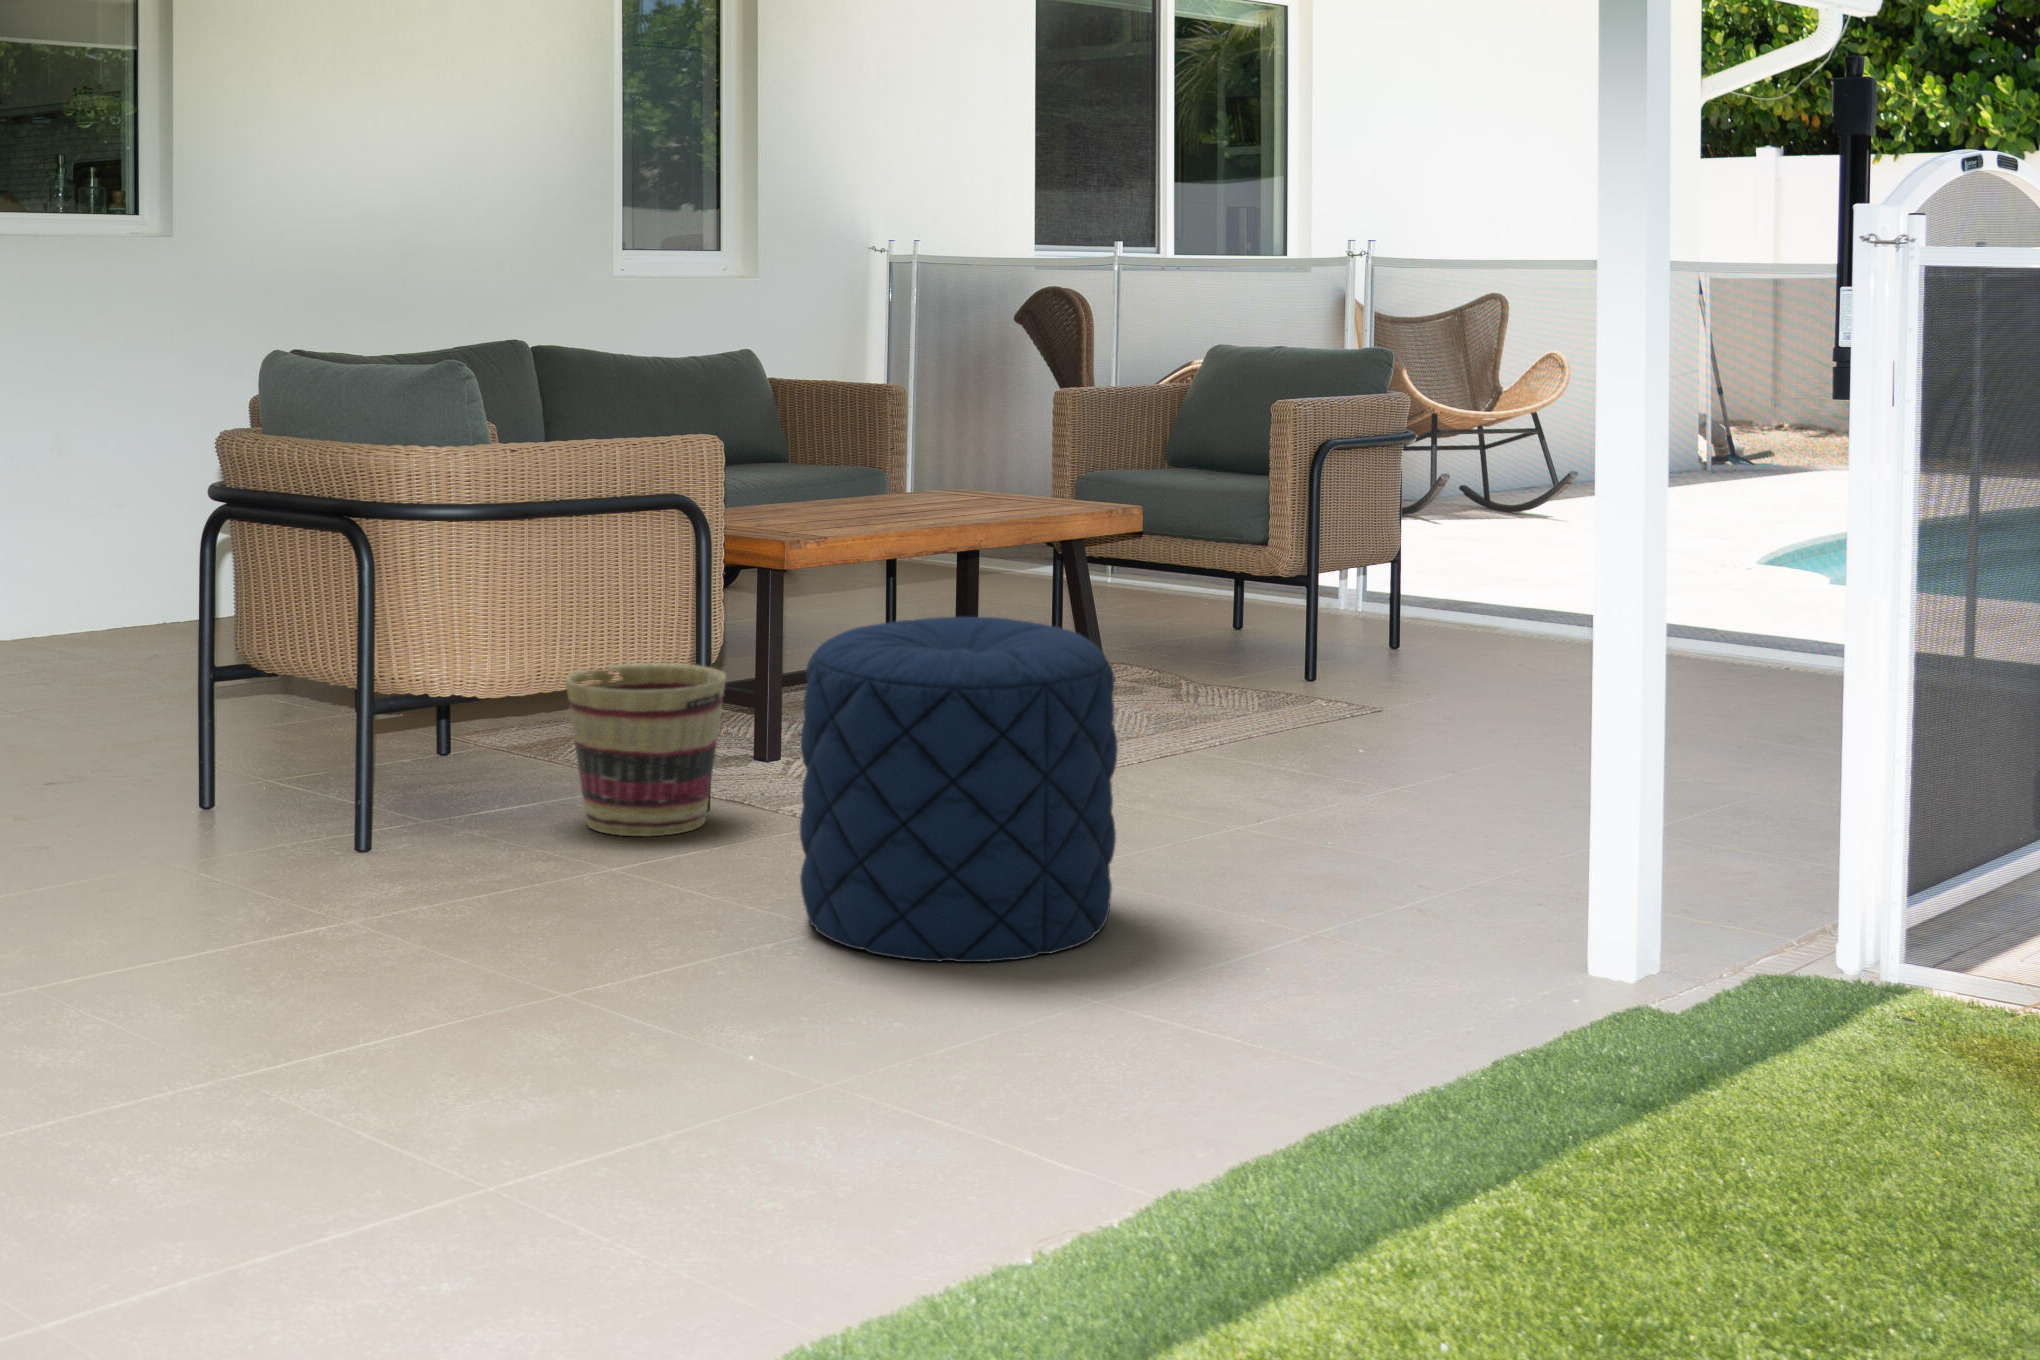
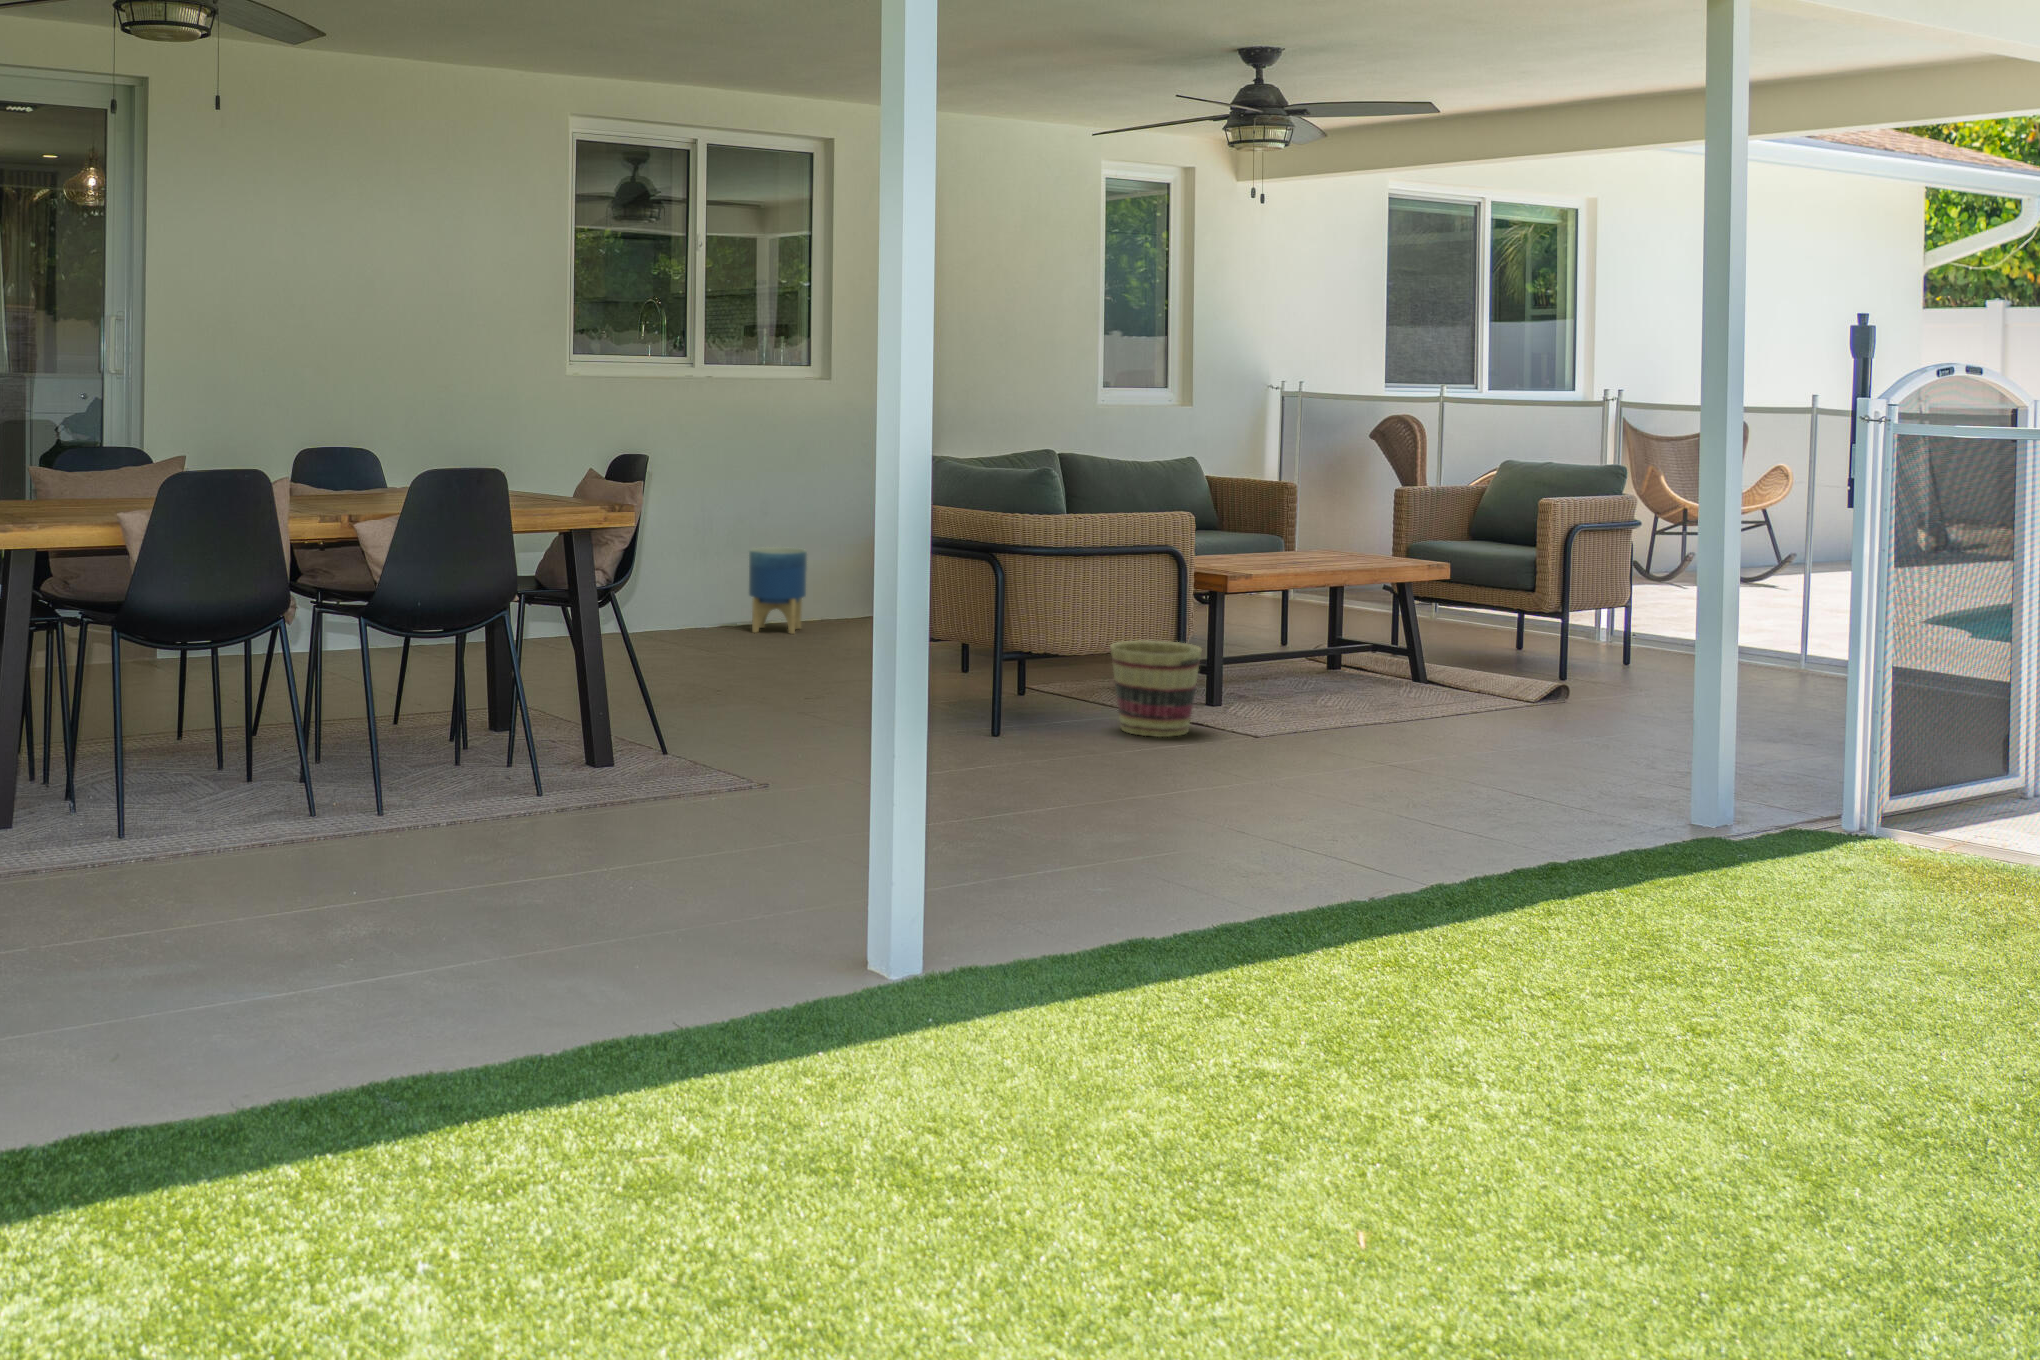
planter: none [25,514,125,657] -> present [749,547,807,634]
pouf: present [800,617,1118,962] -> none [1254,617,1429,798]

